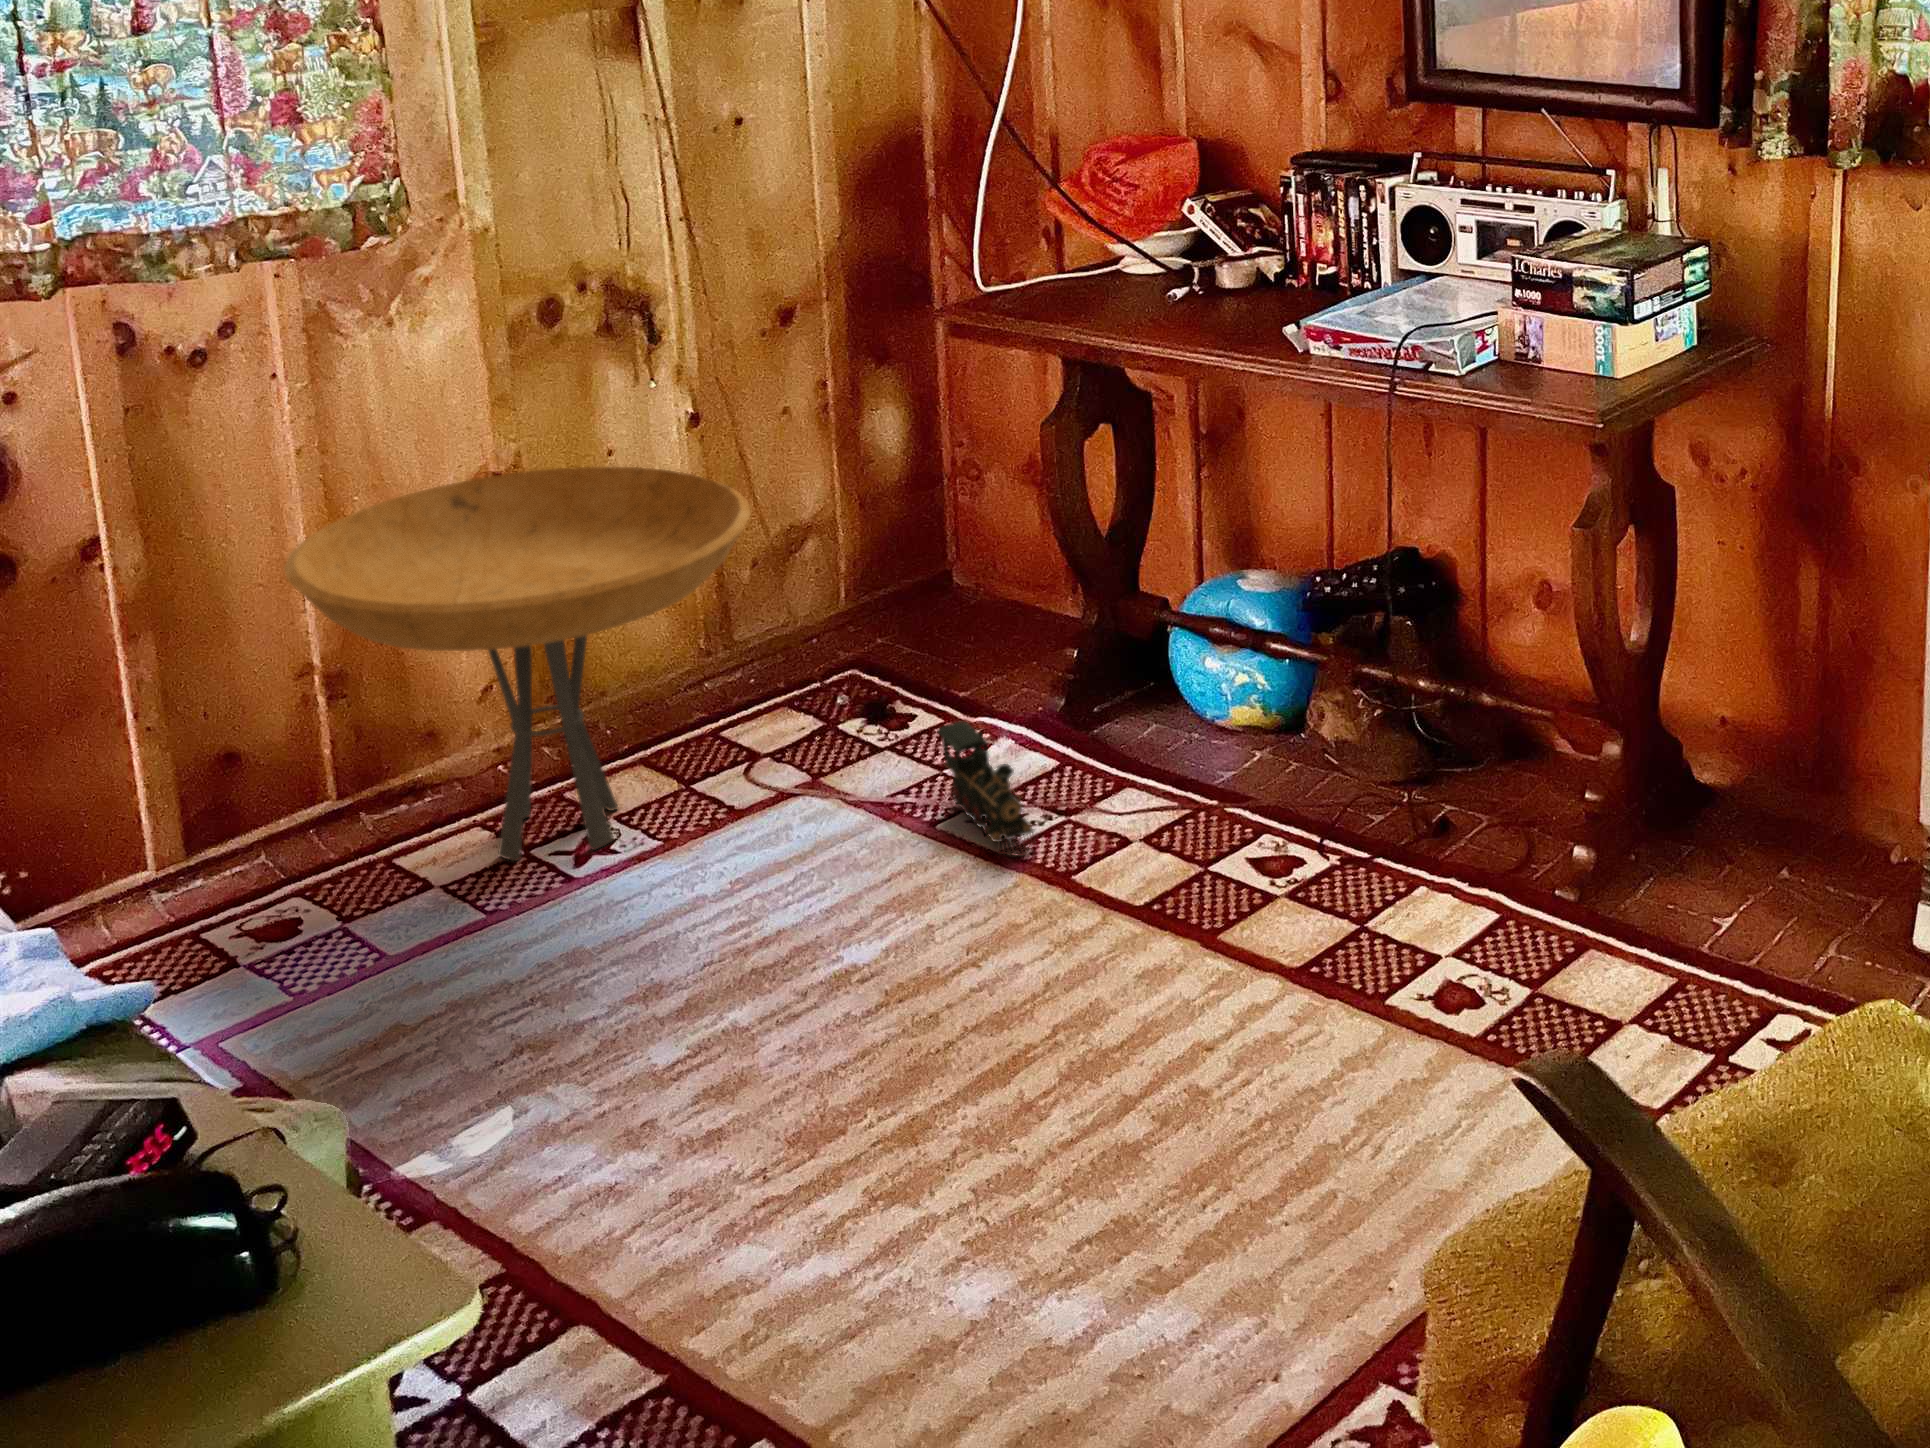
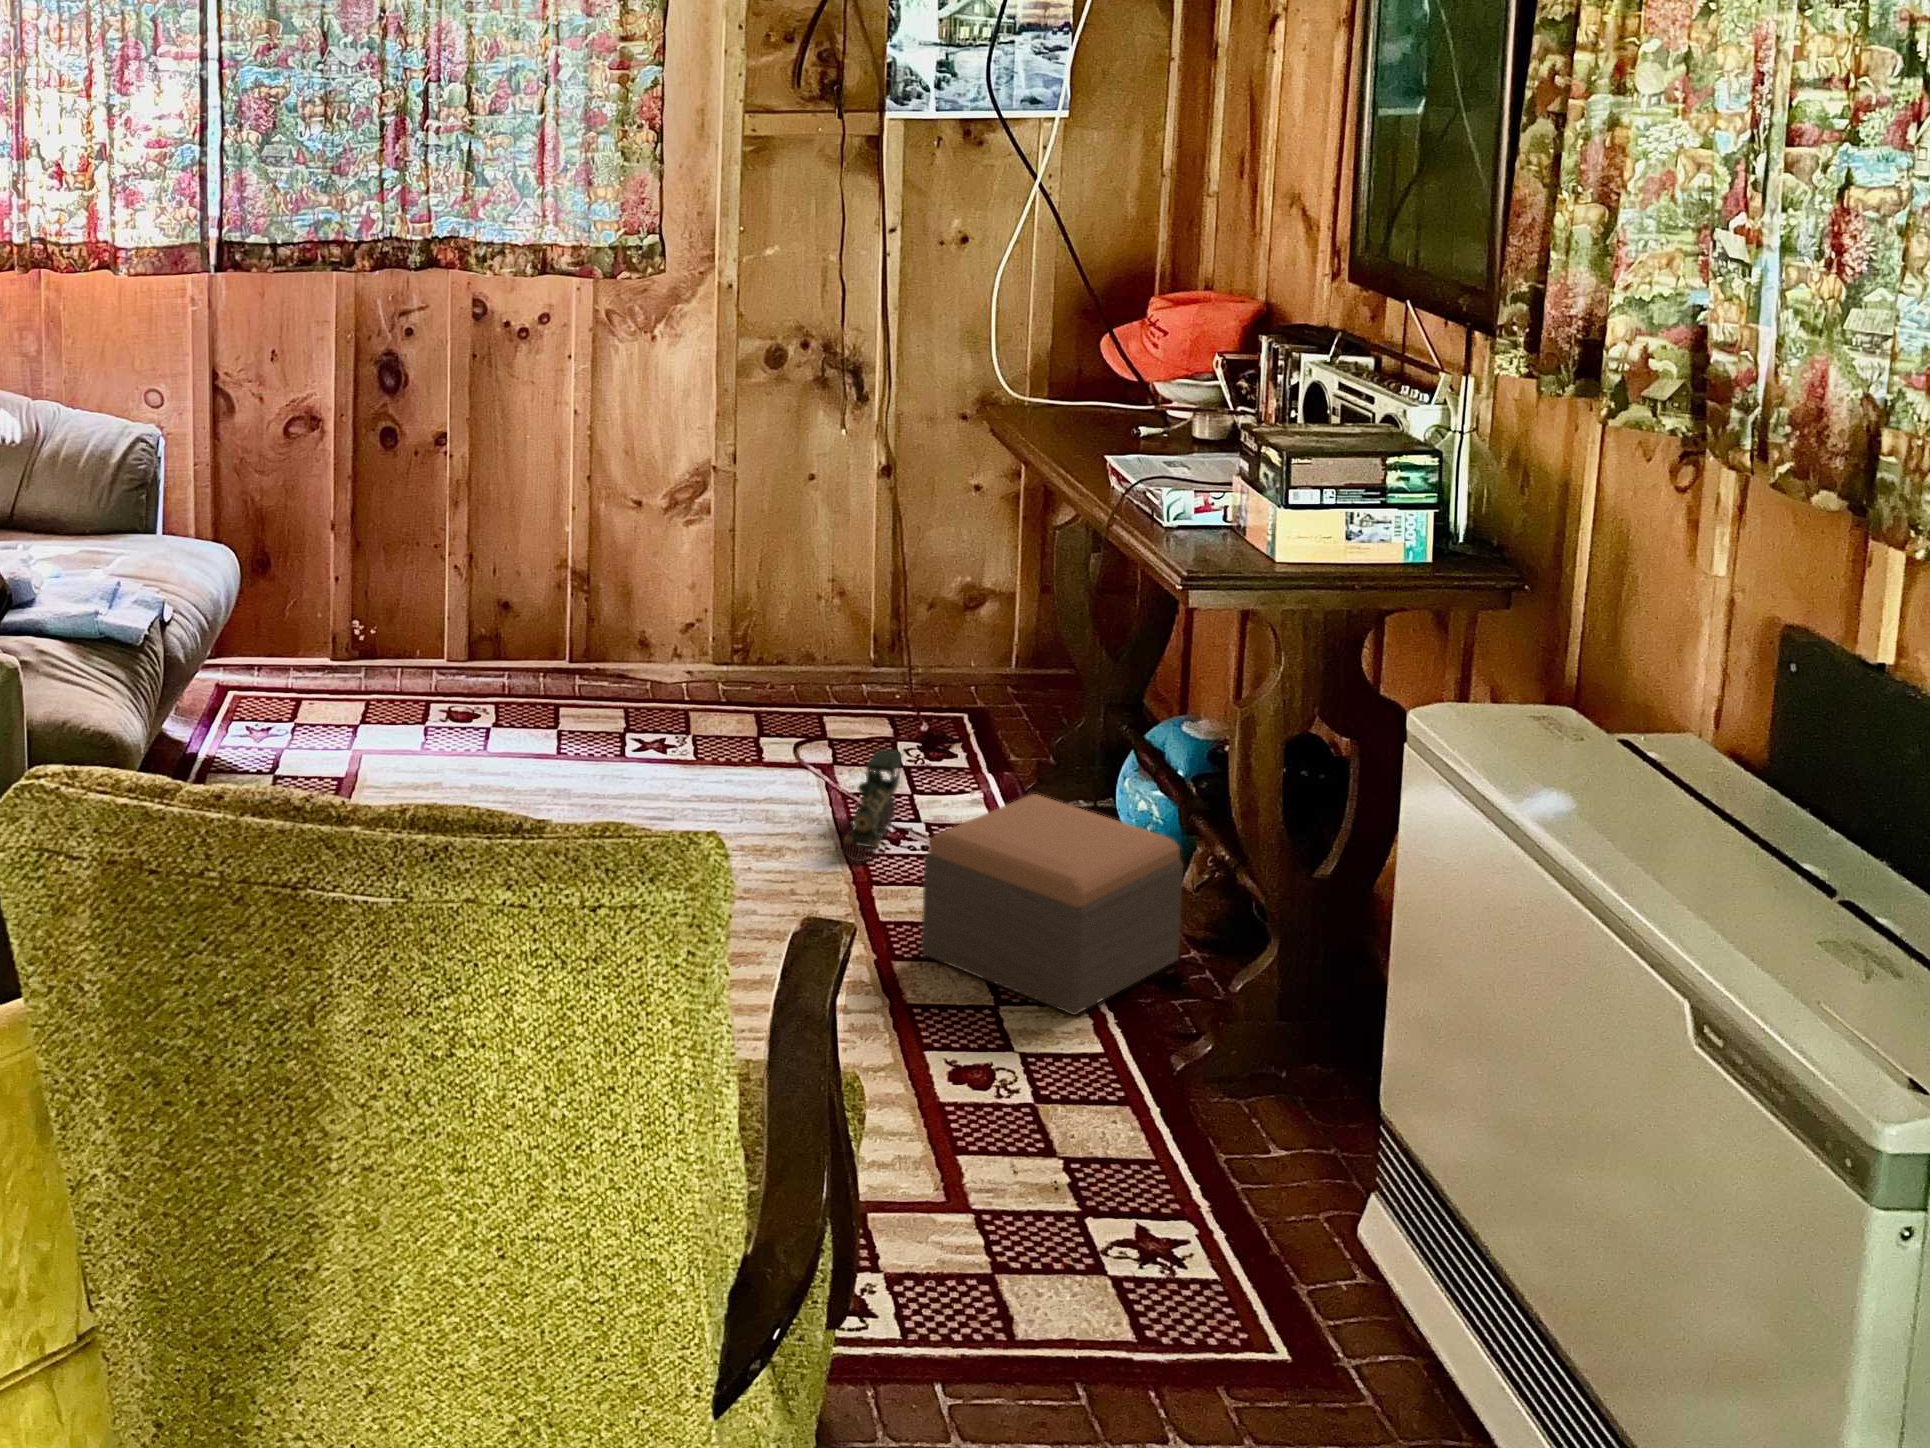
side table: present [284,467,750,861] -> none [486,466,802,752]
footstool: none [1222,692,1431,913] -> present [921,794,1183,1015]

